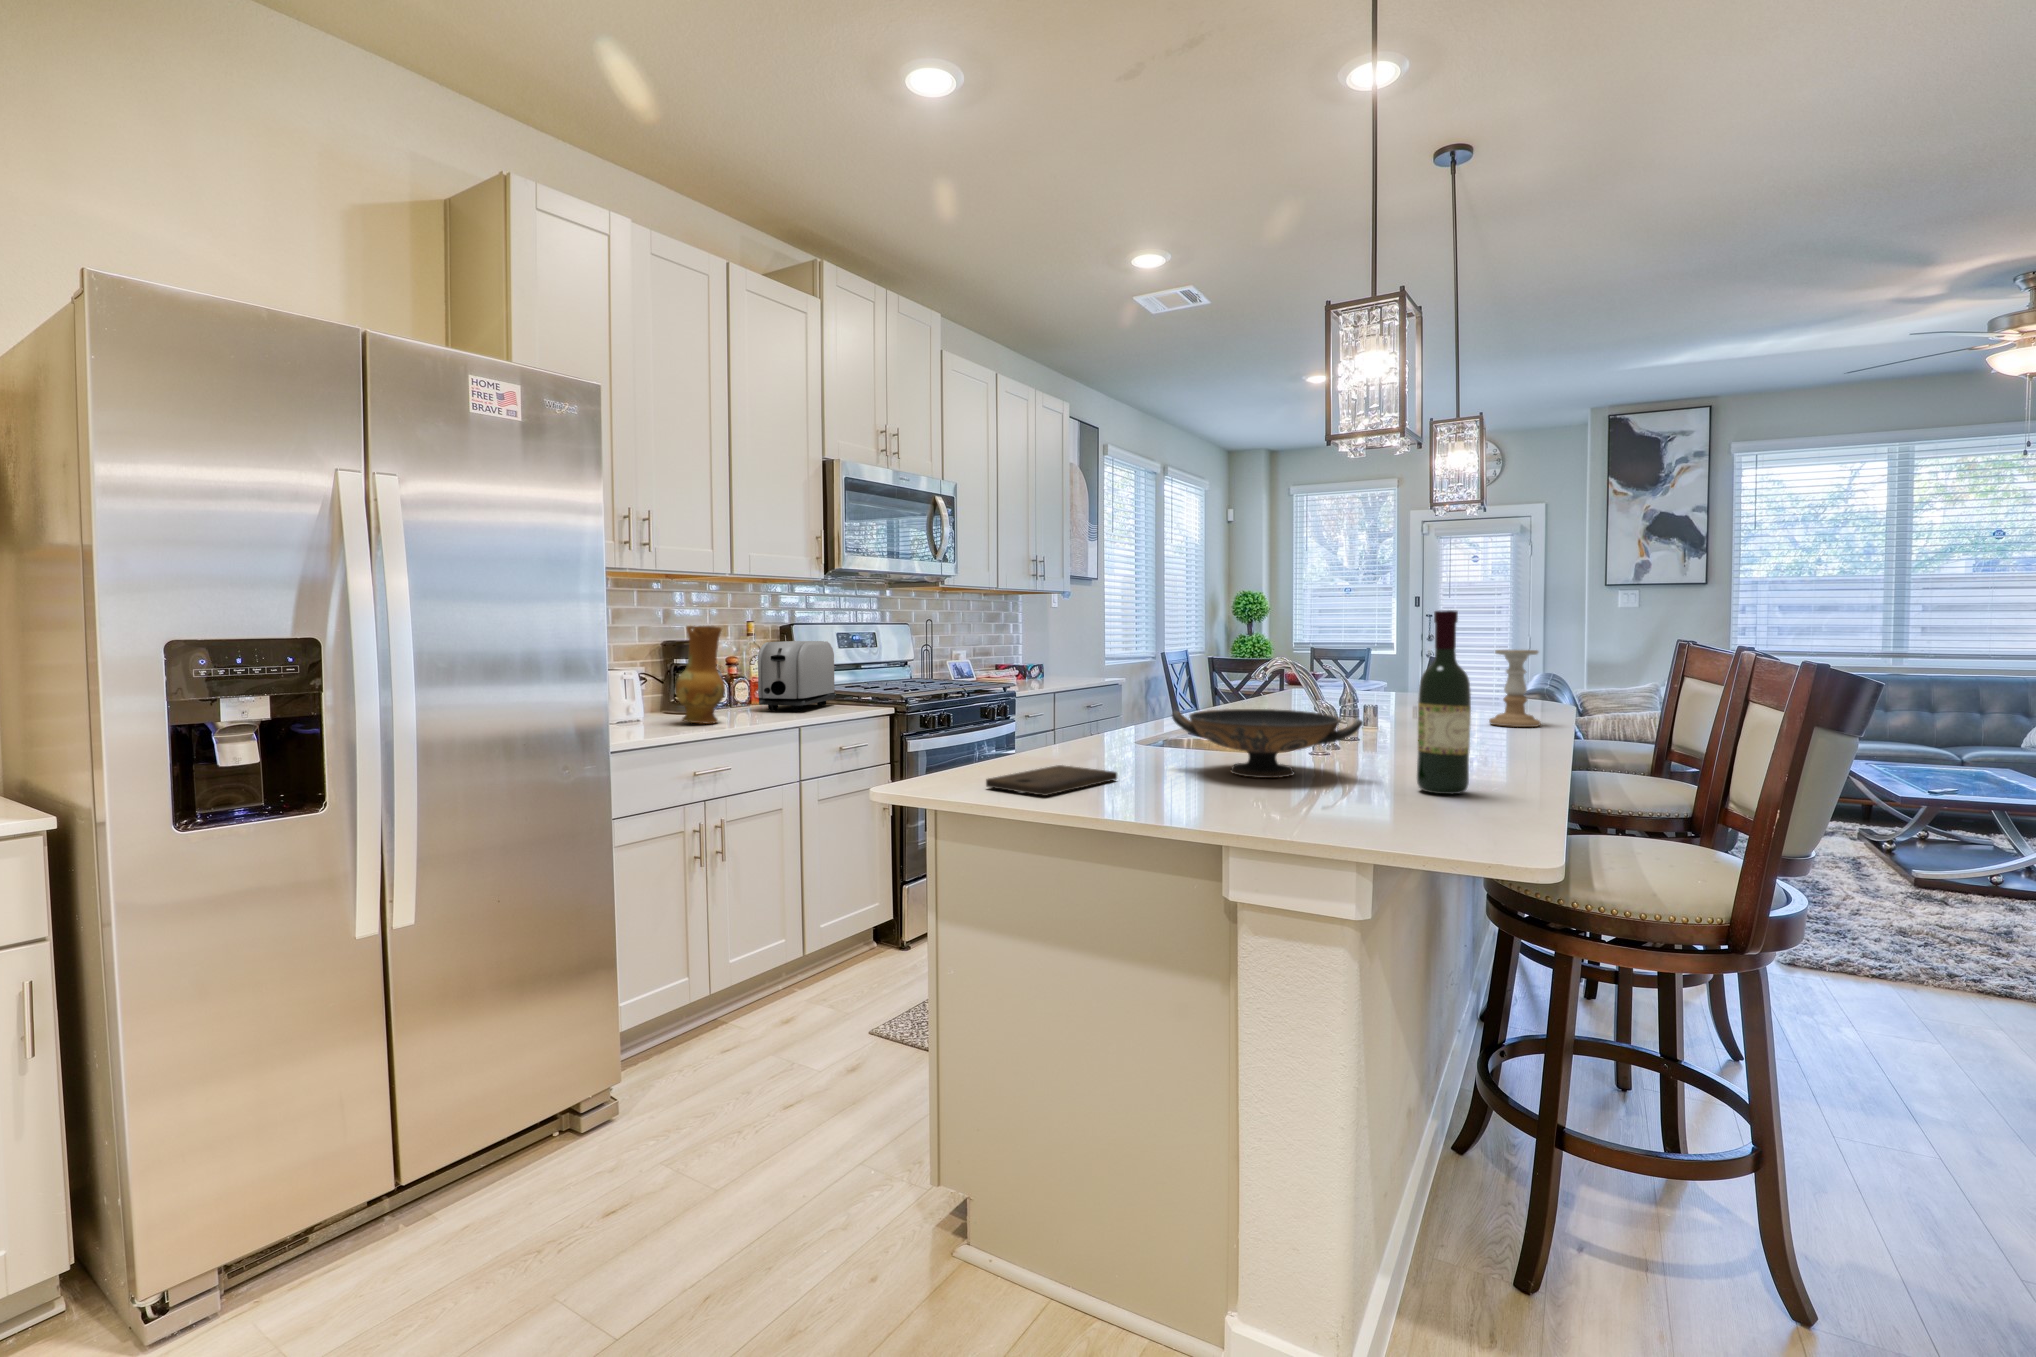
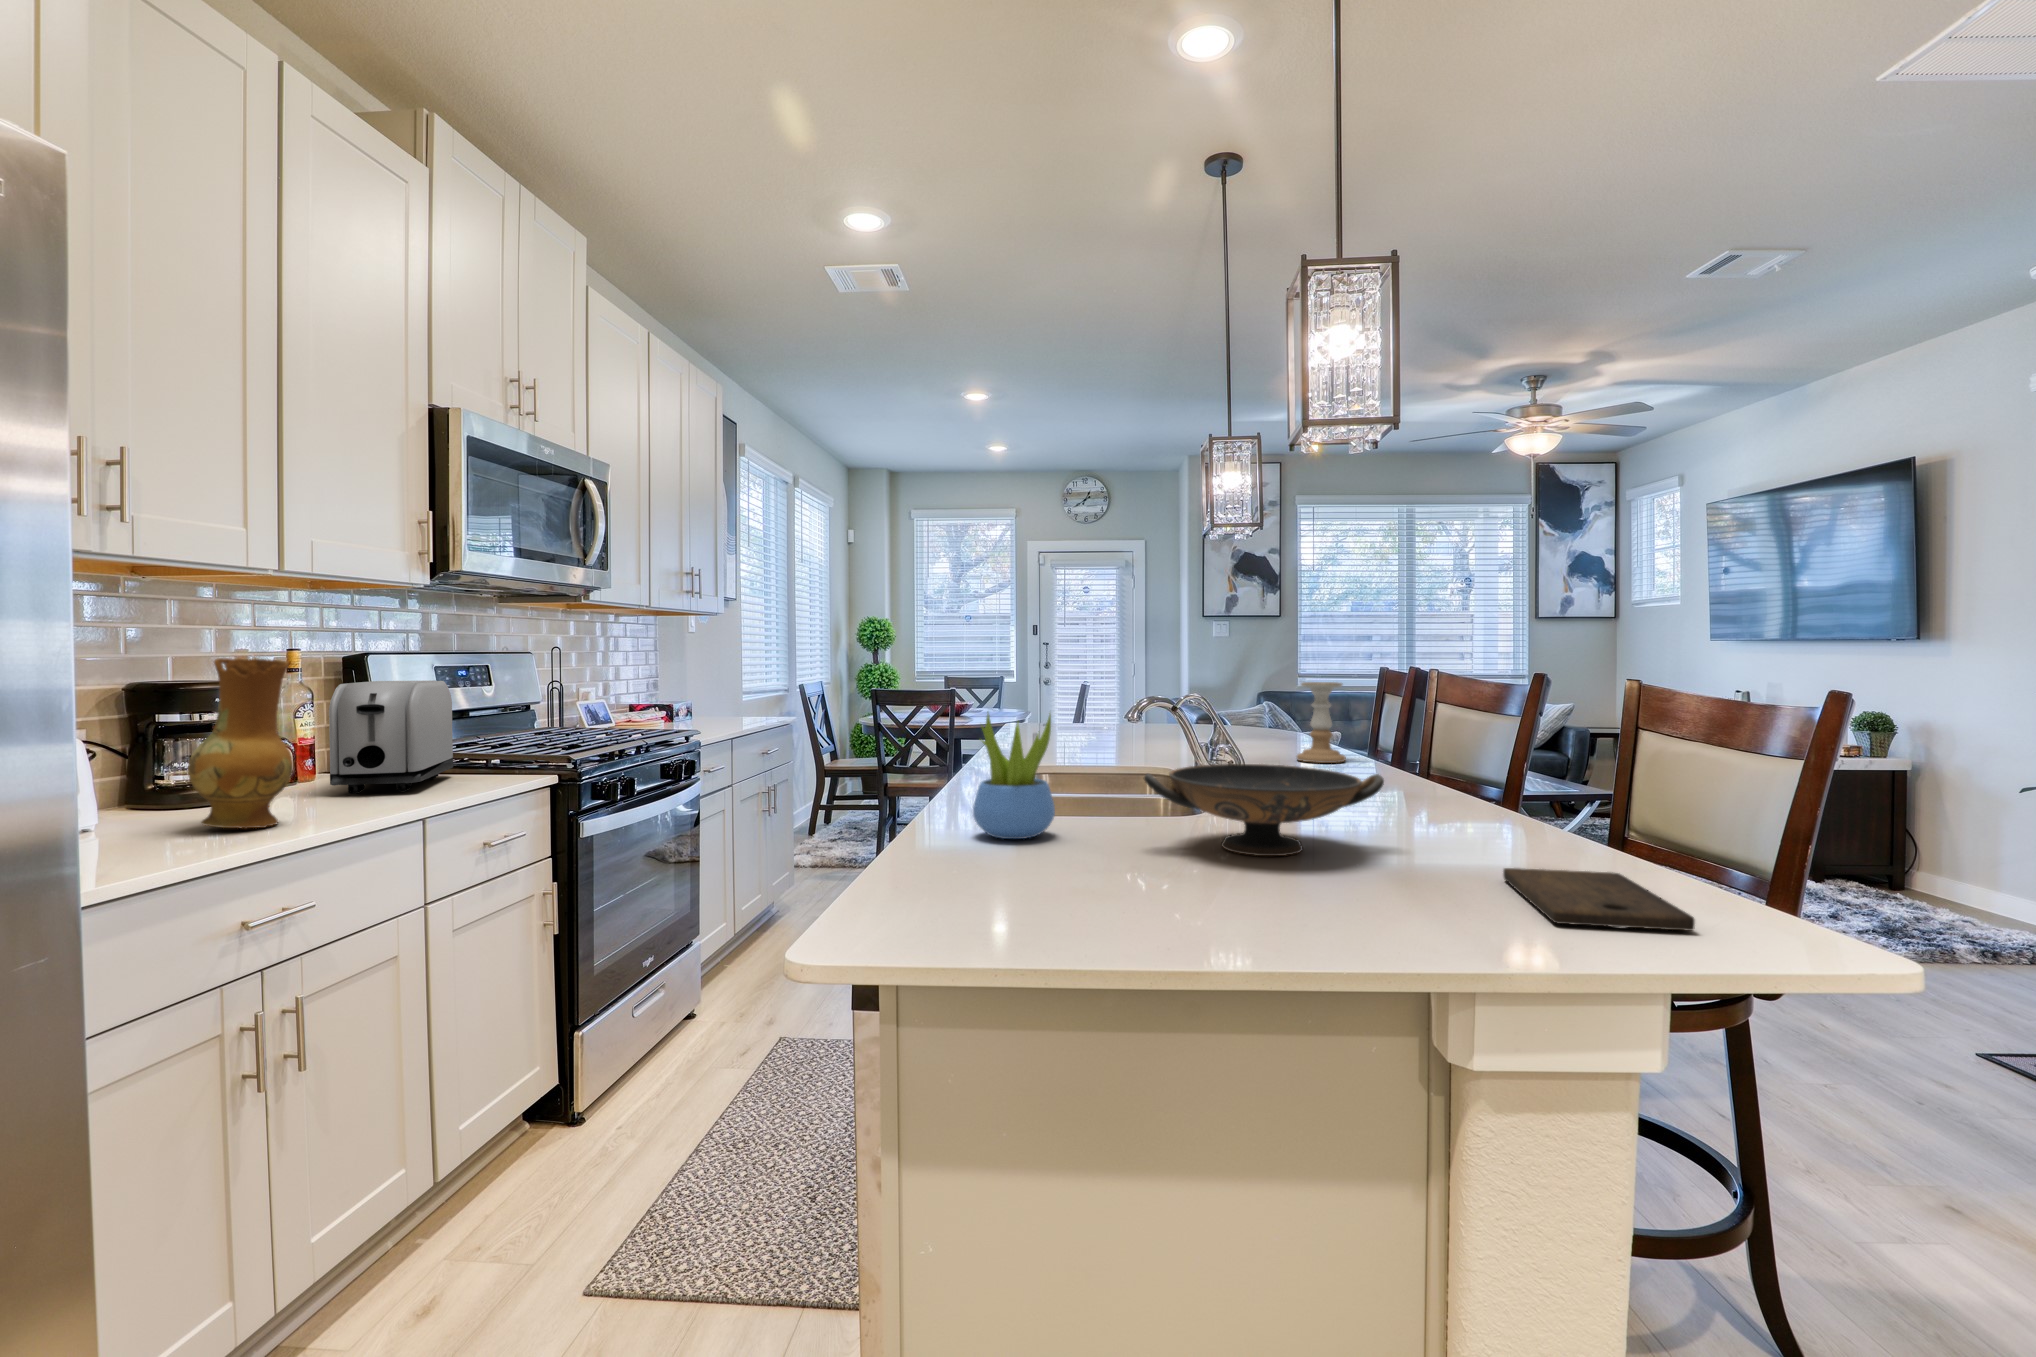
wine bottle: present [1417,610,1471,794] -> none [1463,643,1525,860]
succulent plant: none [1073,662,1133,756] -> present [973,712,1055,839]
cutting board: present [986,765,1117,796] -> present [1503,868,1695,931]

